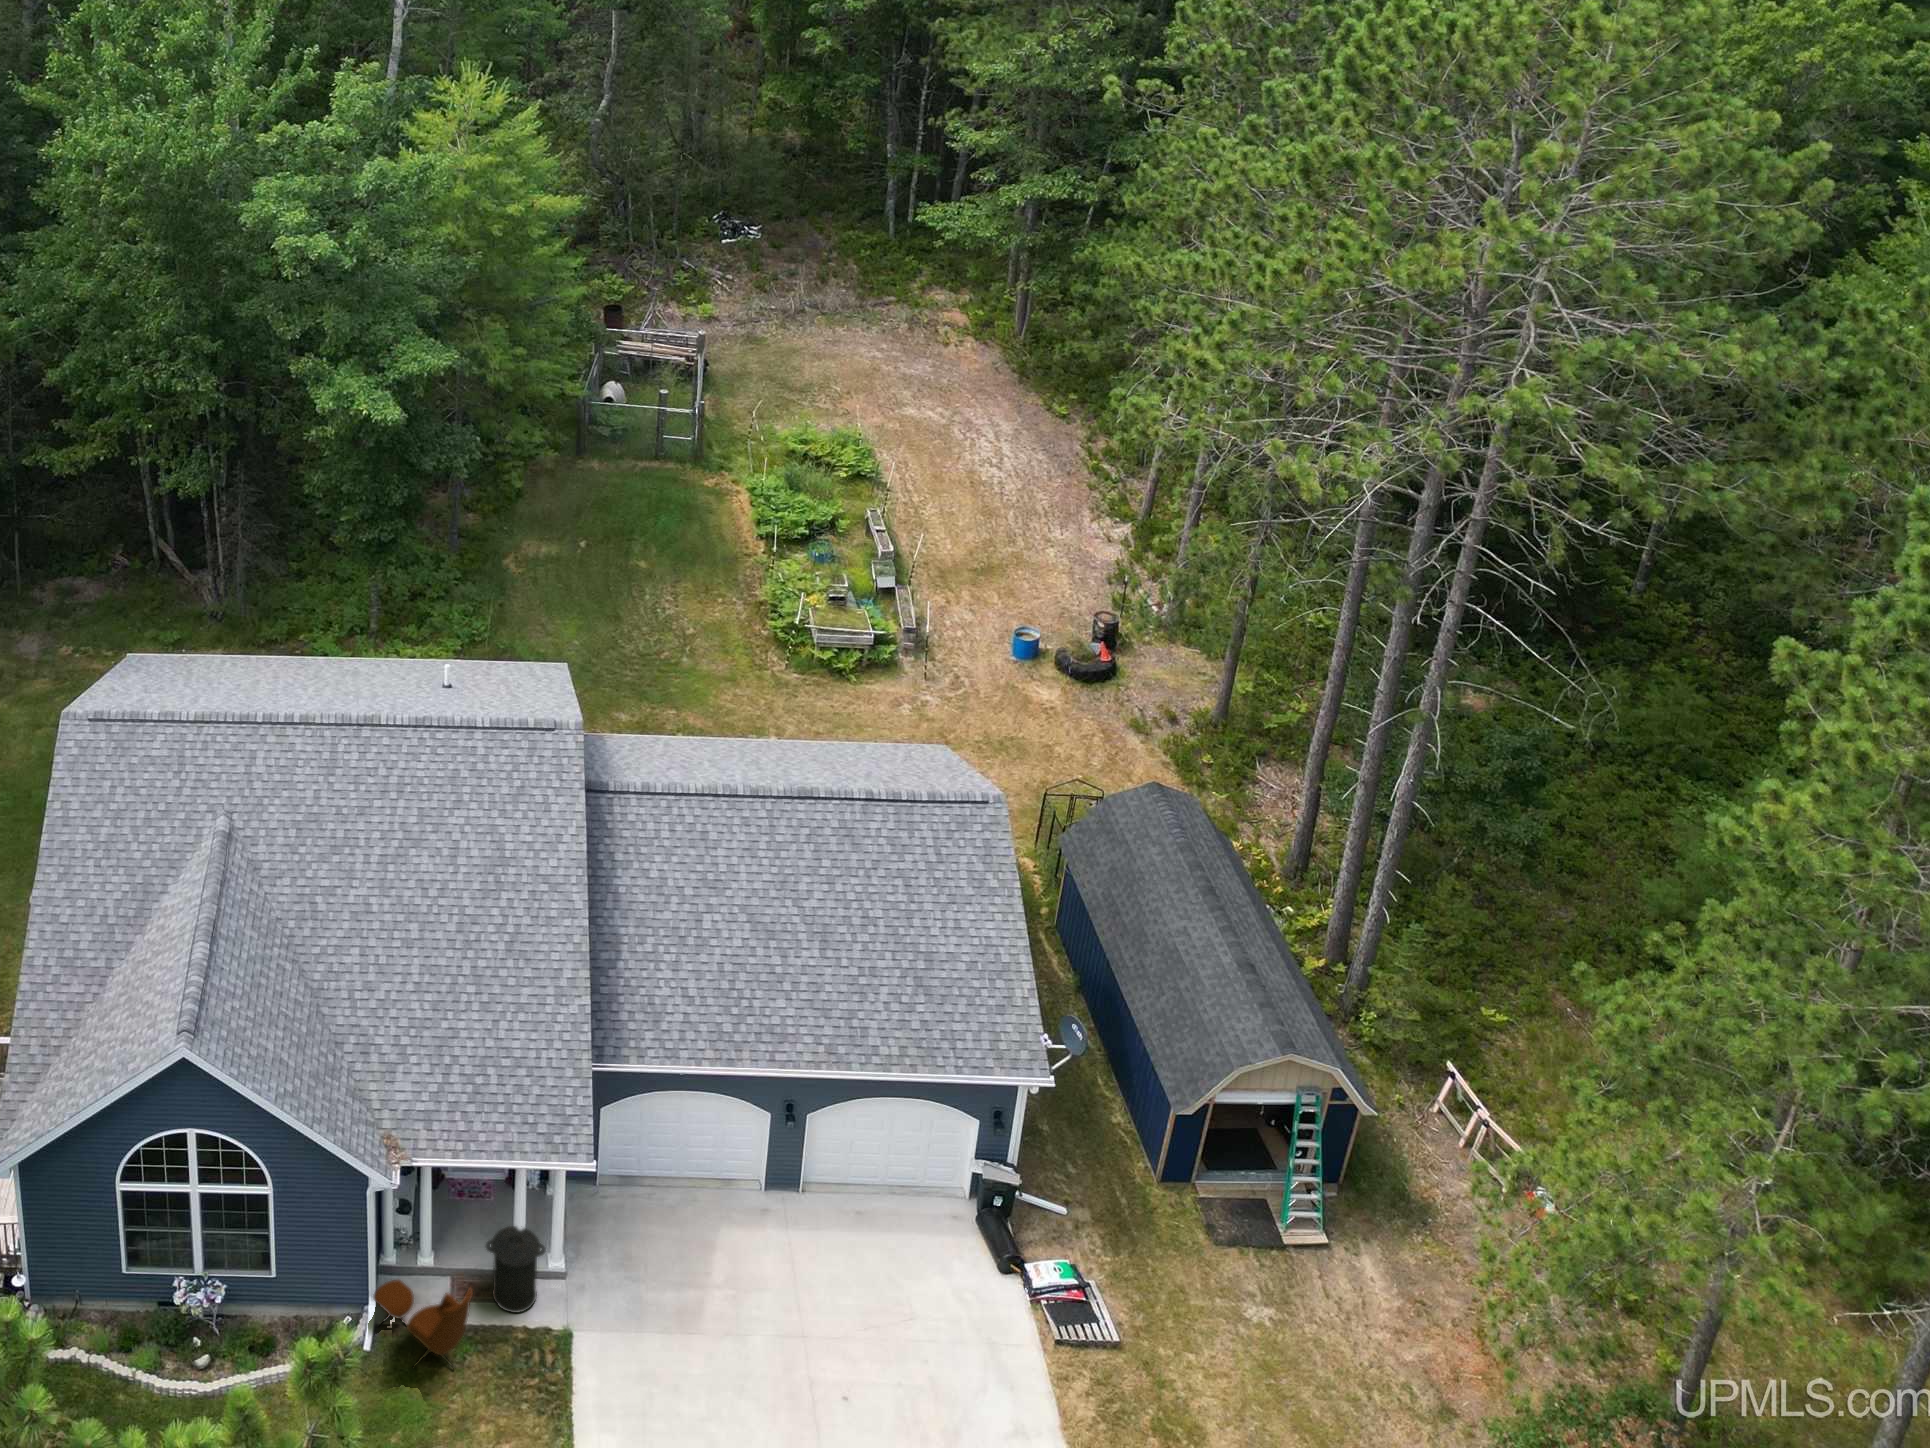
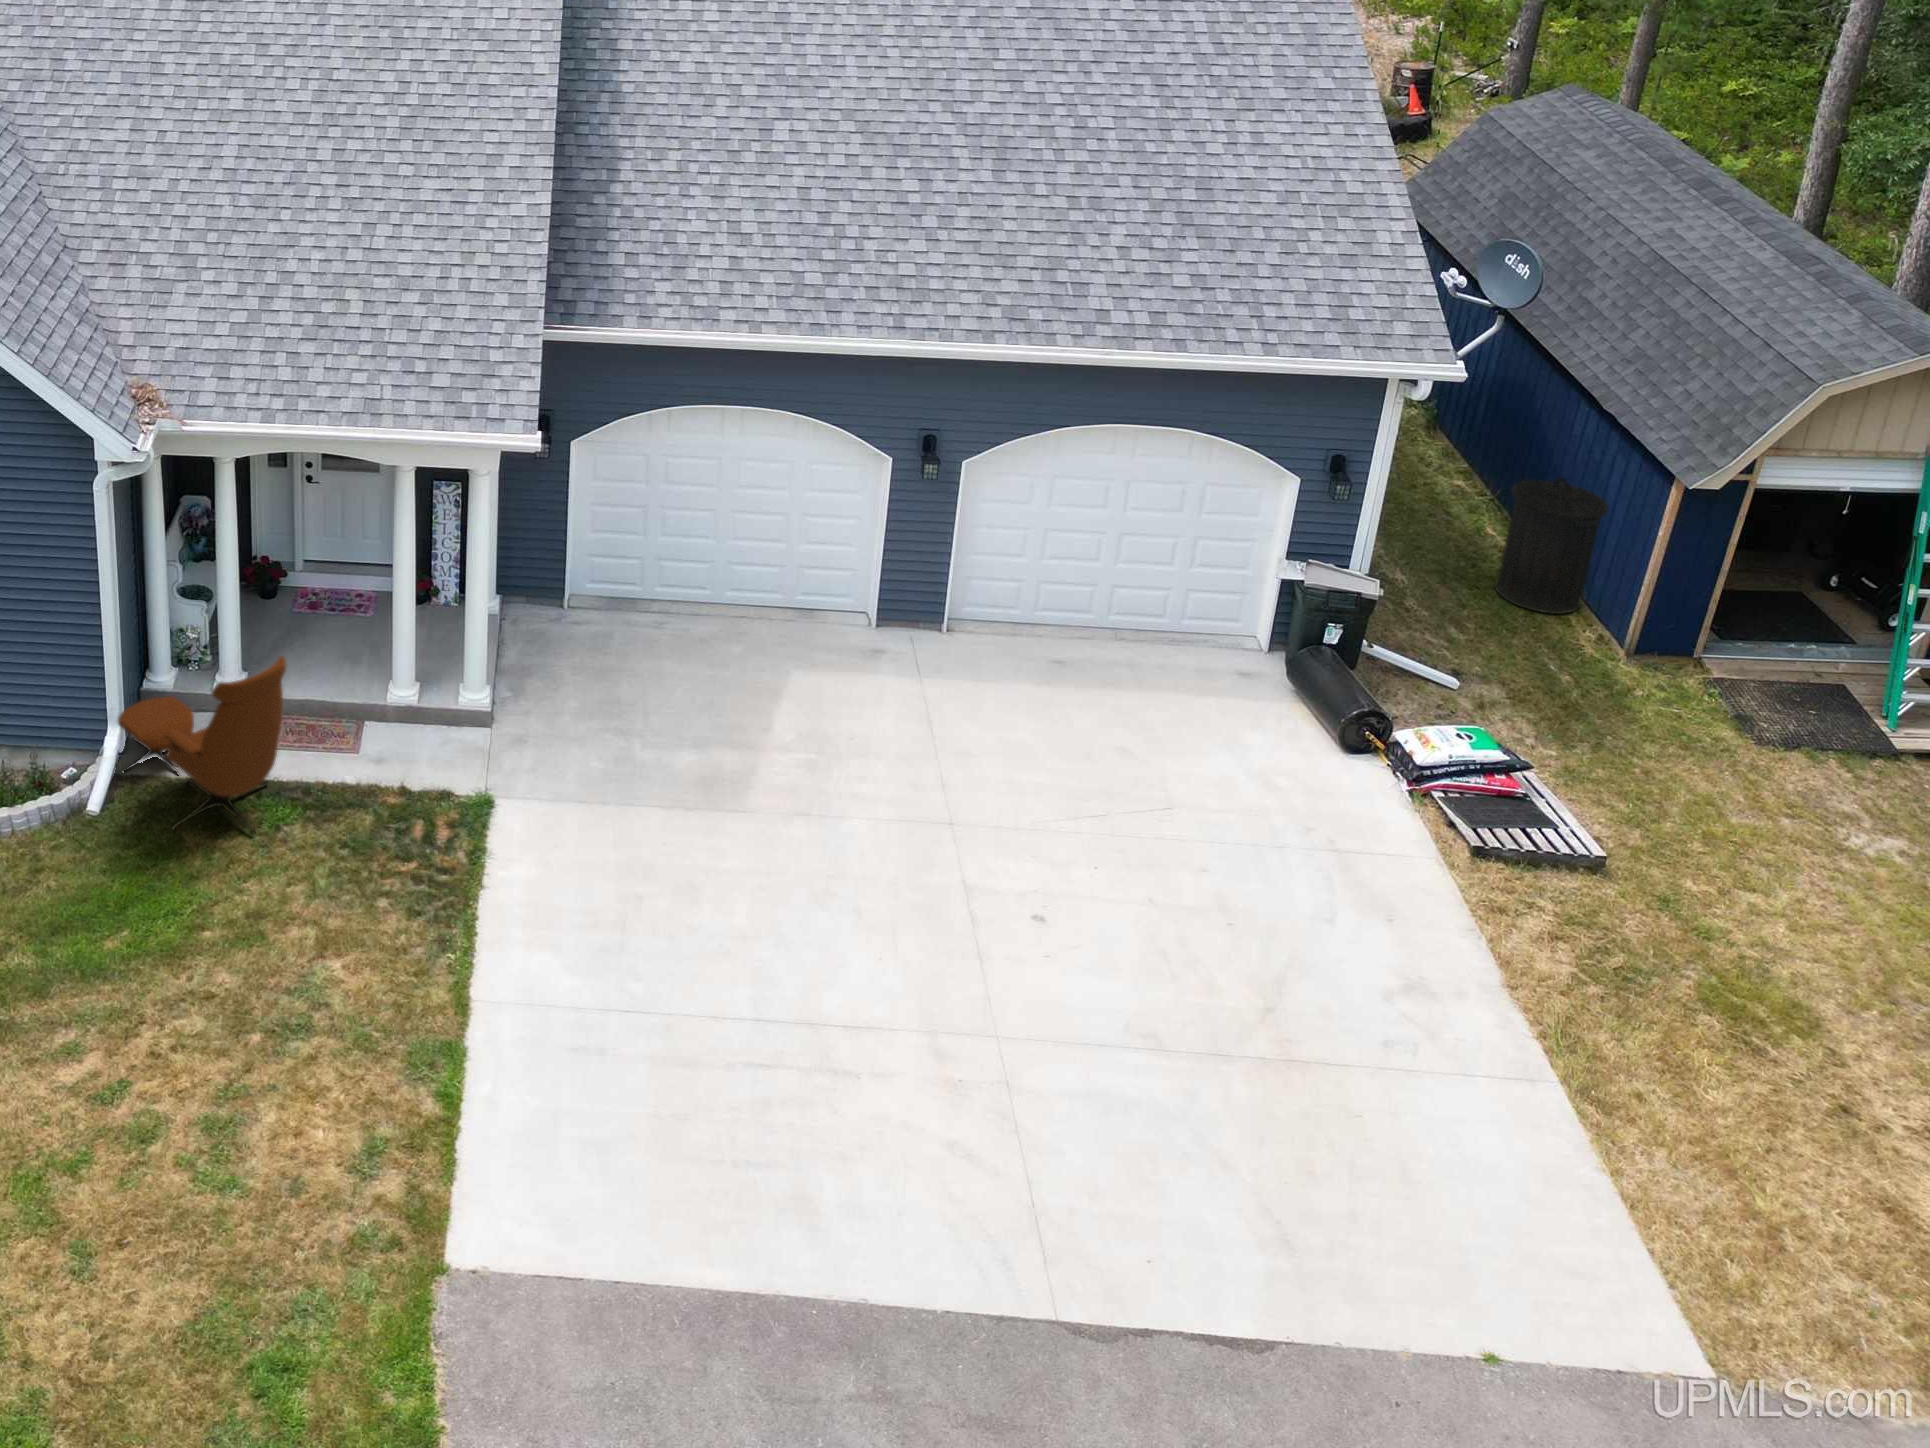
trash can: present [486,1226,546,1313] -> present [1494,477,1609,614]

